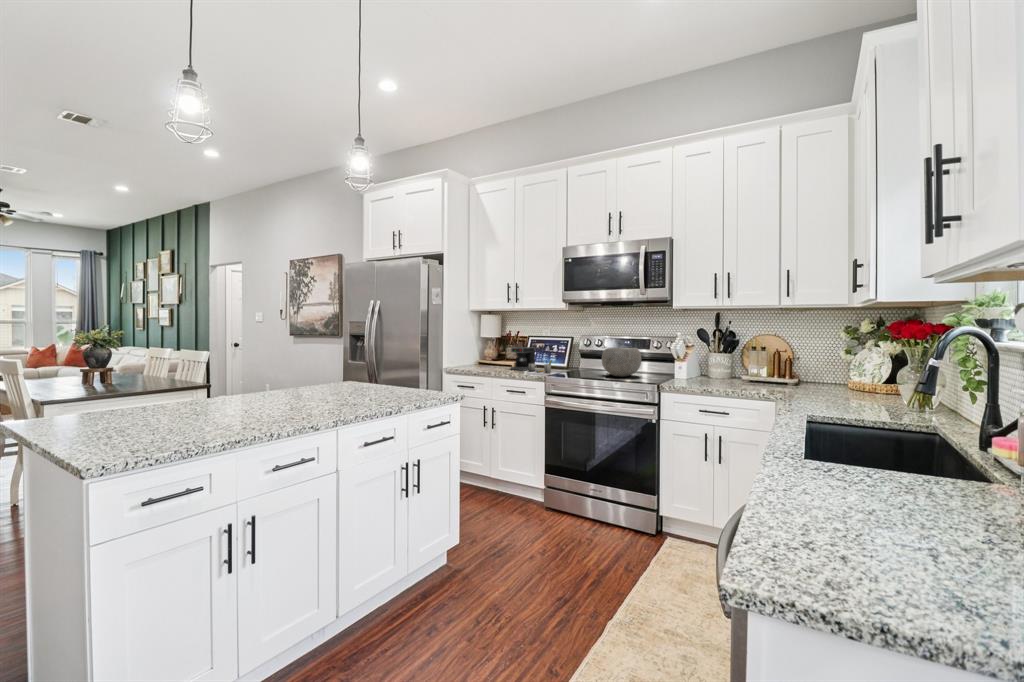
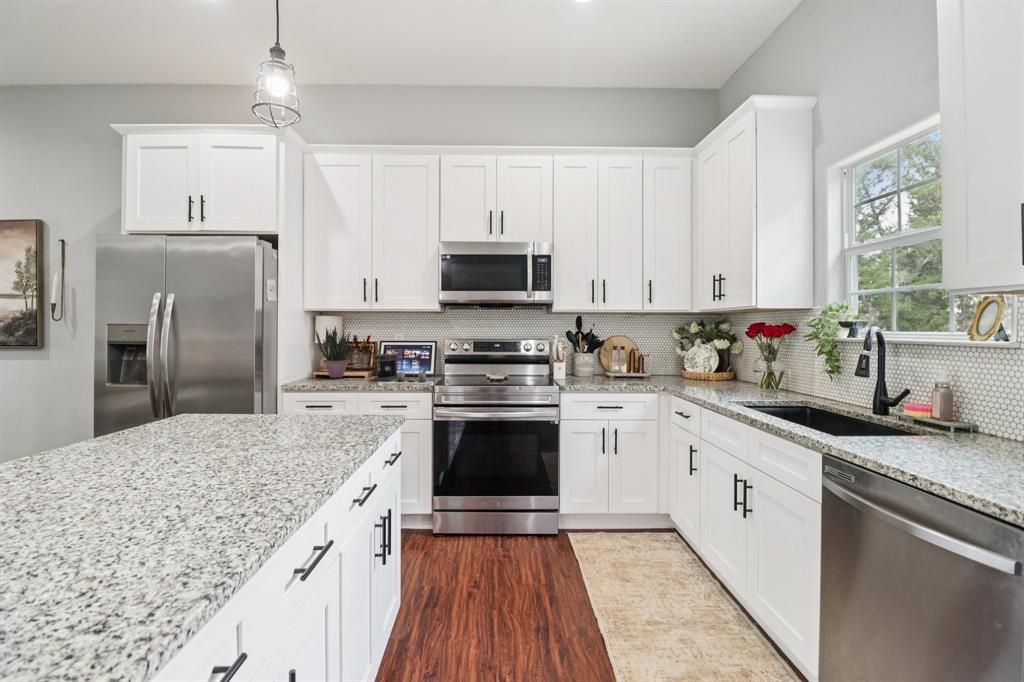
potted plant: none [476,323,503,366] -> present [316,327,354,378]
bowl: present [602,348,641,376] -> none [480,351,520,380]

